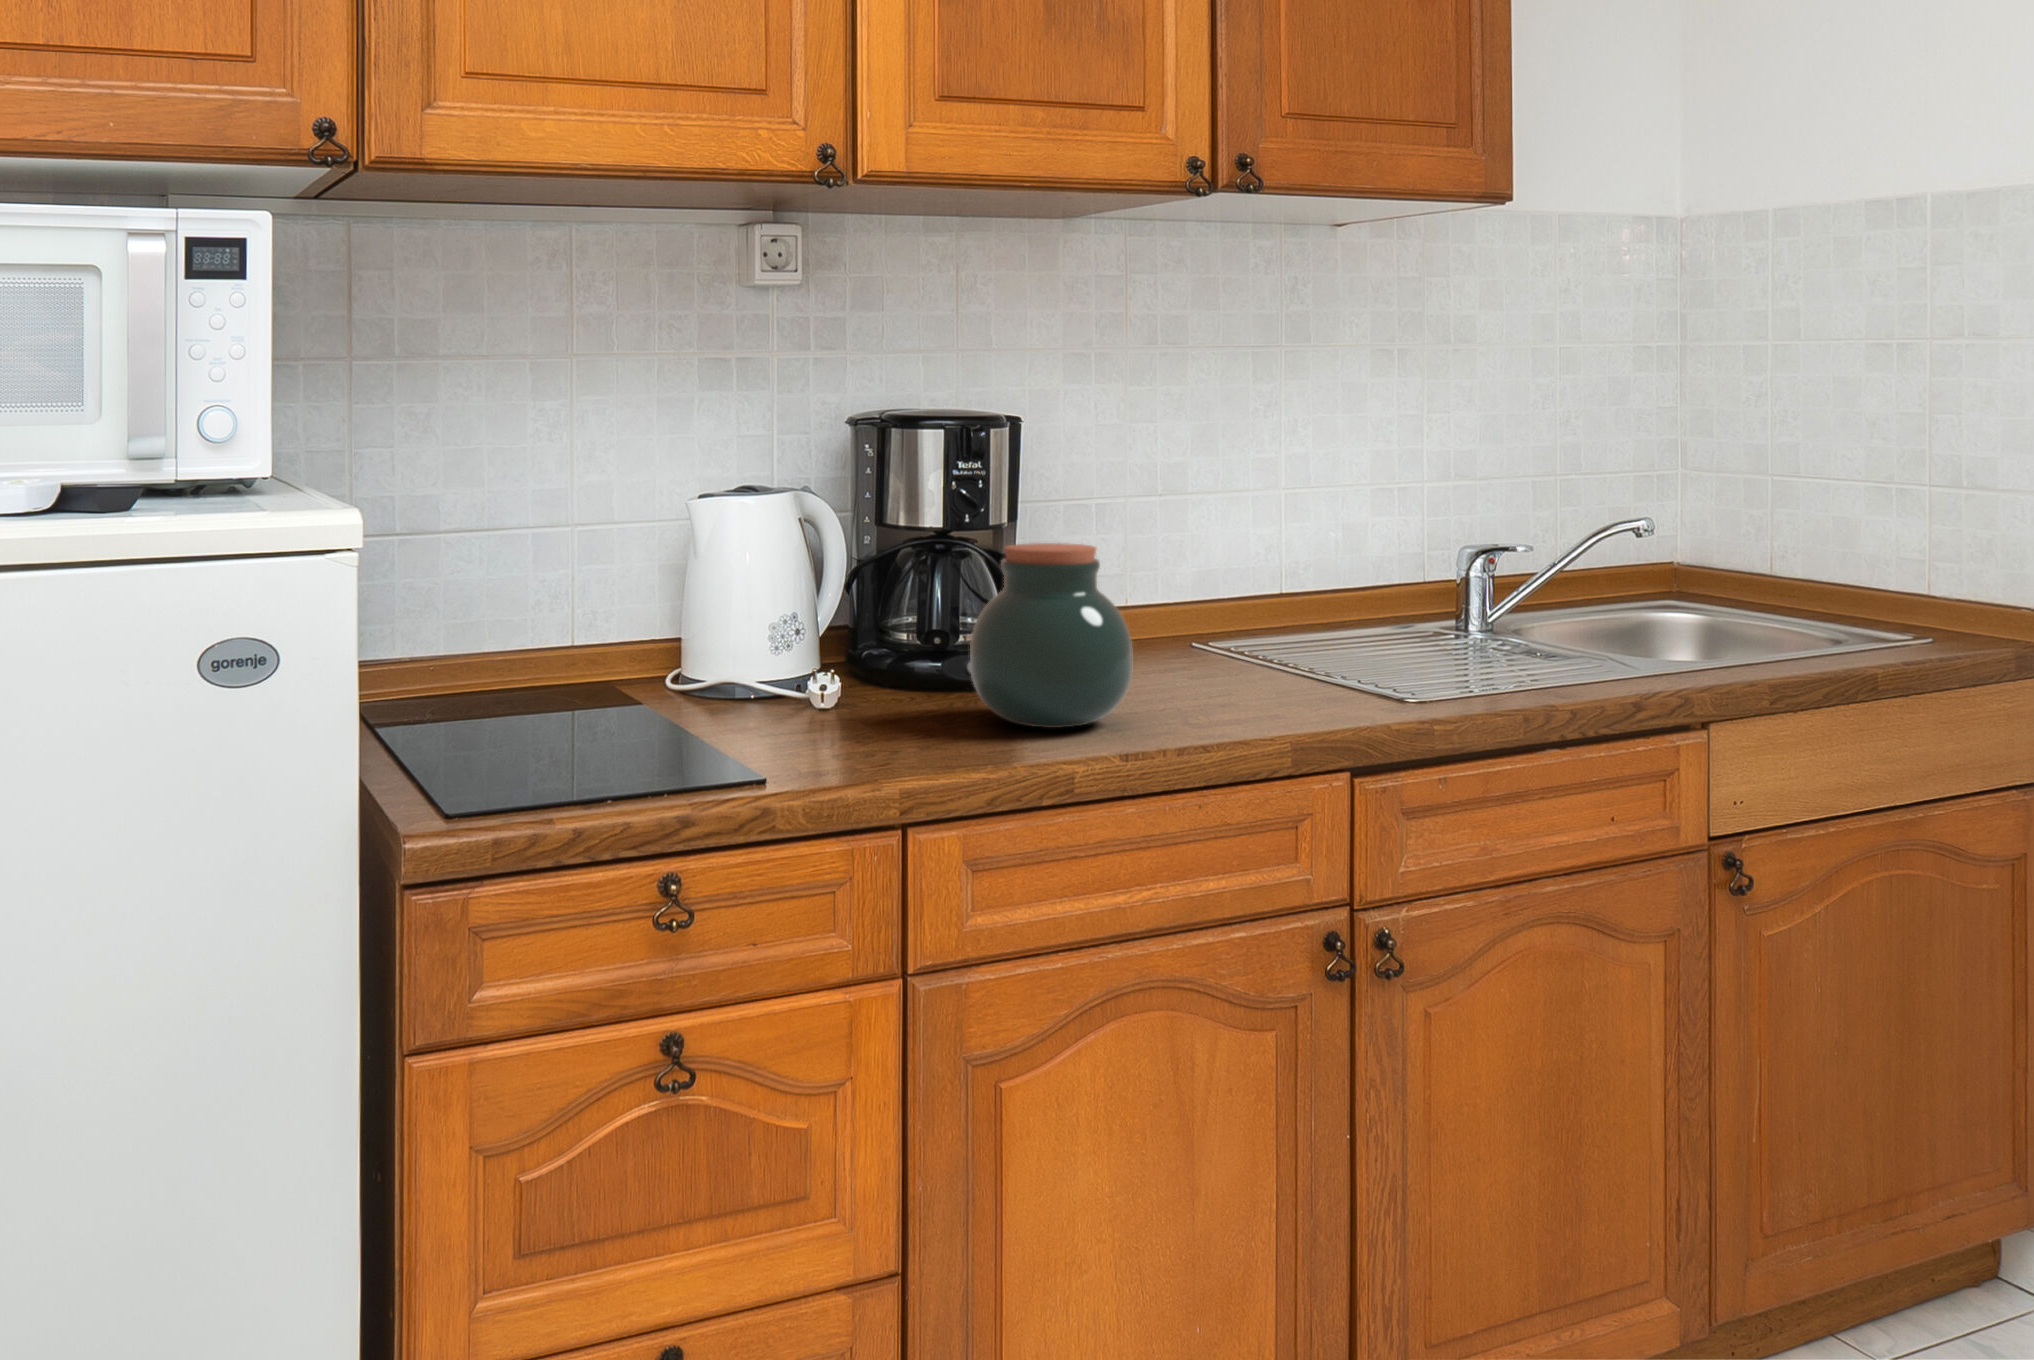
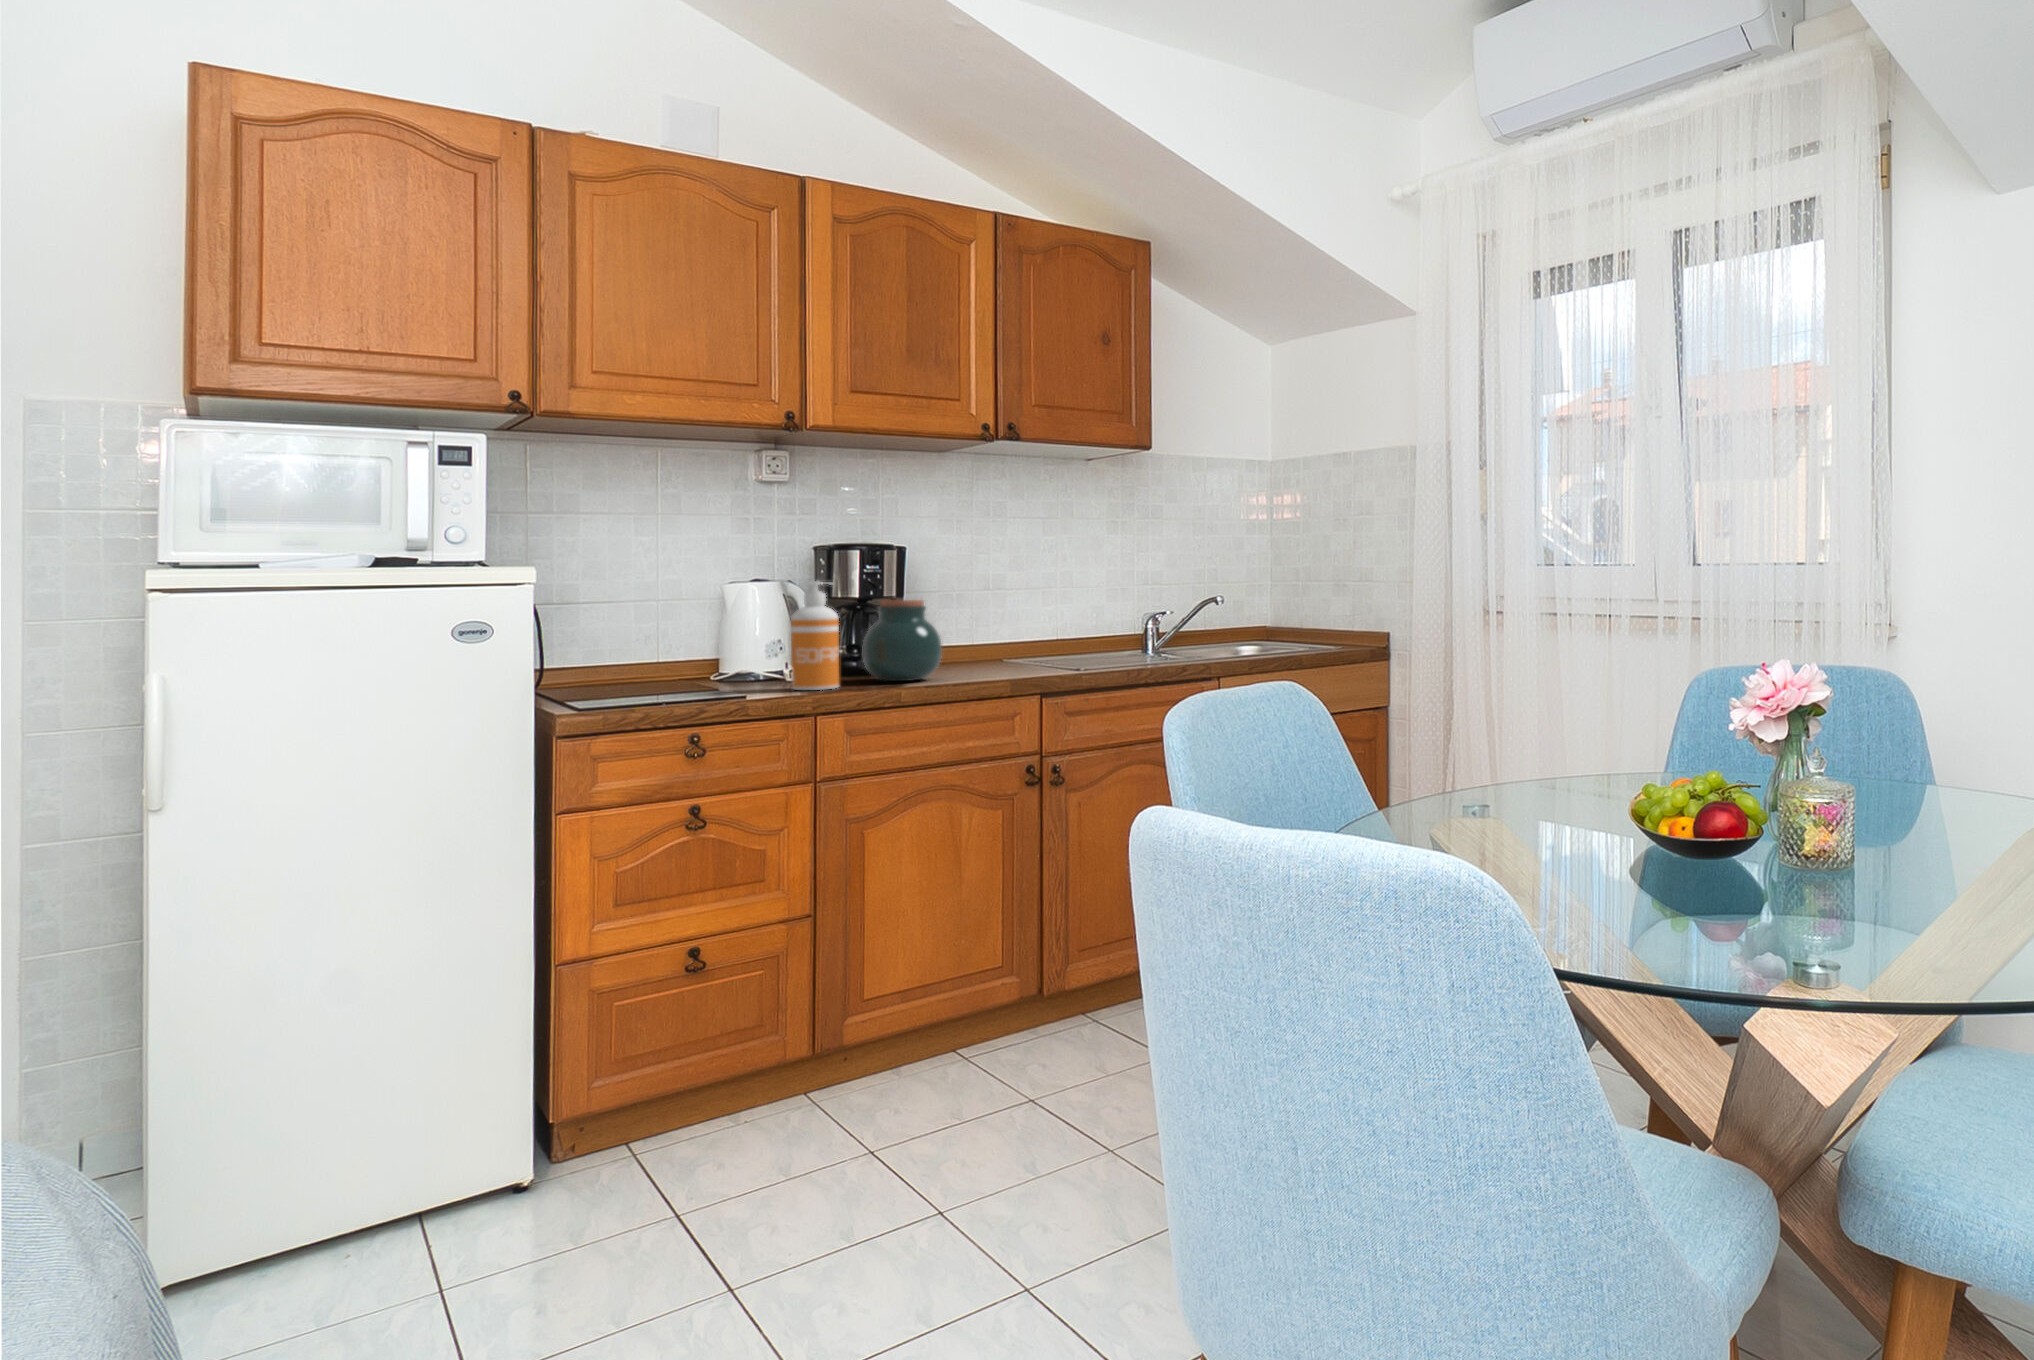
soap dispenser: none [844,514,940,761] -> present [791,581,839,690]

